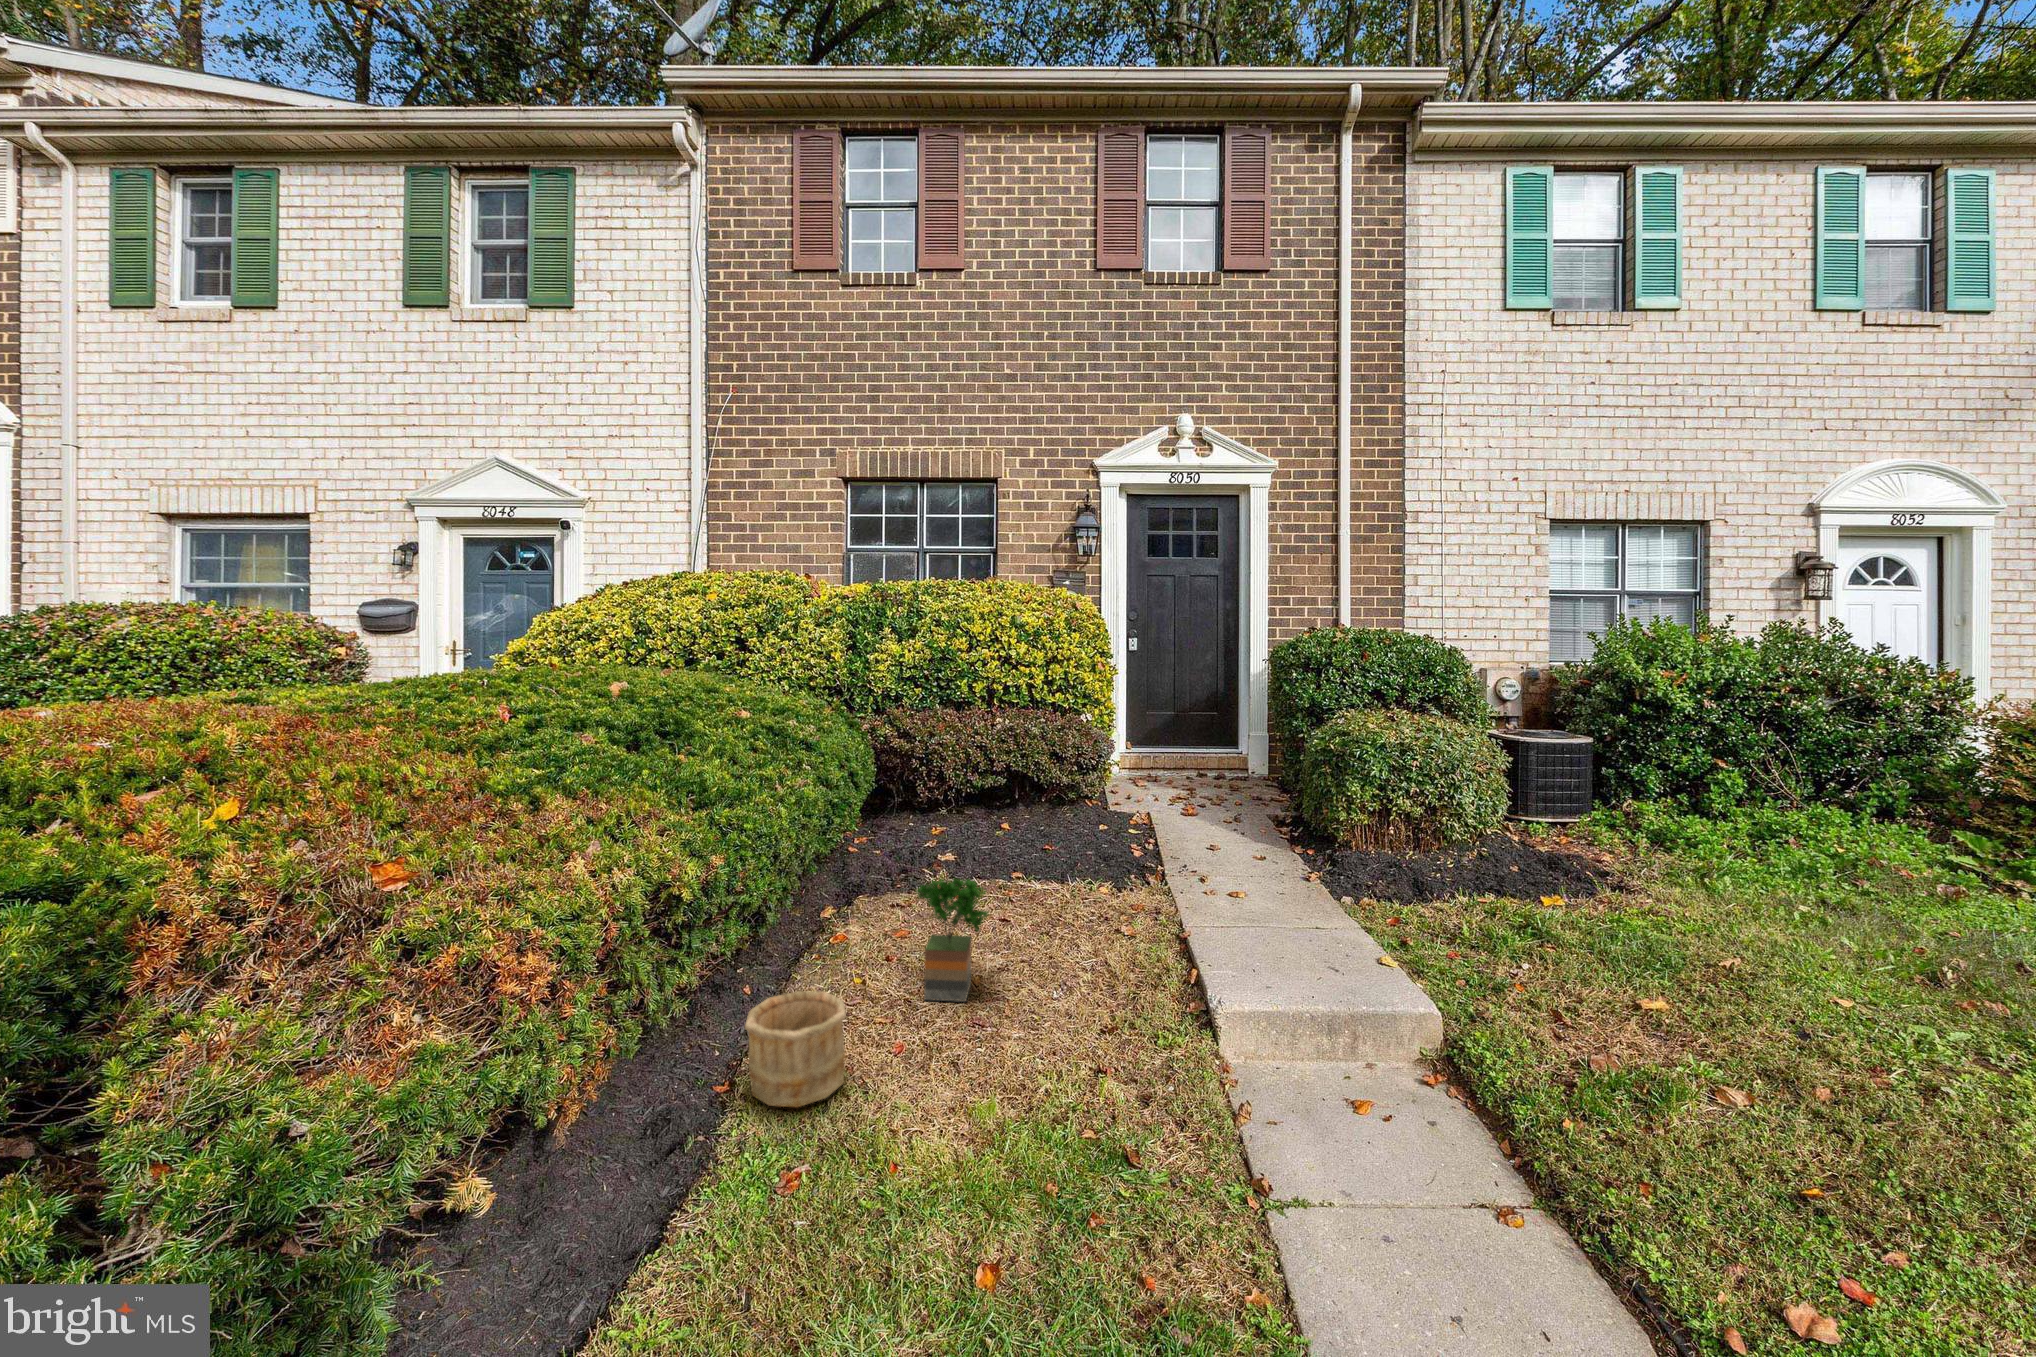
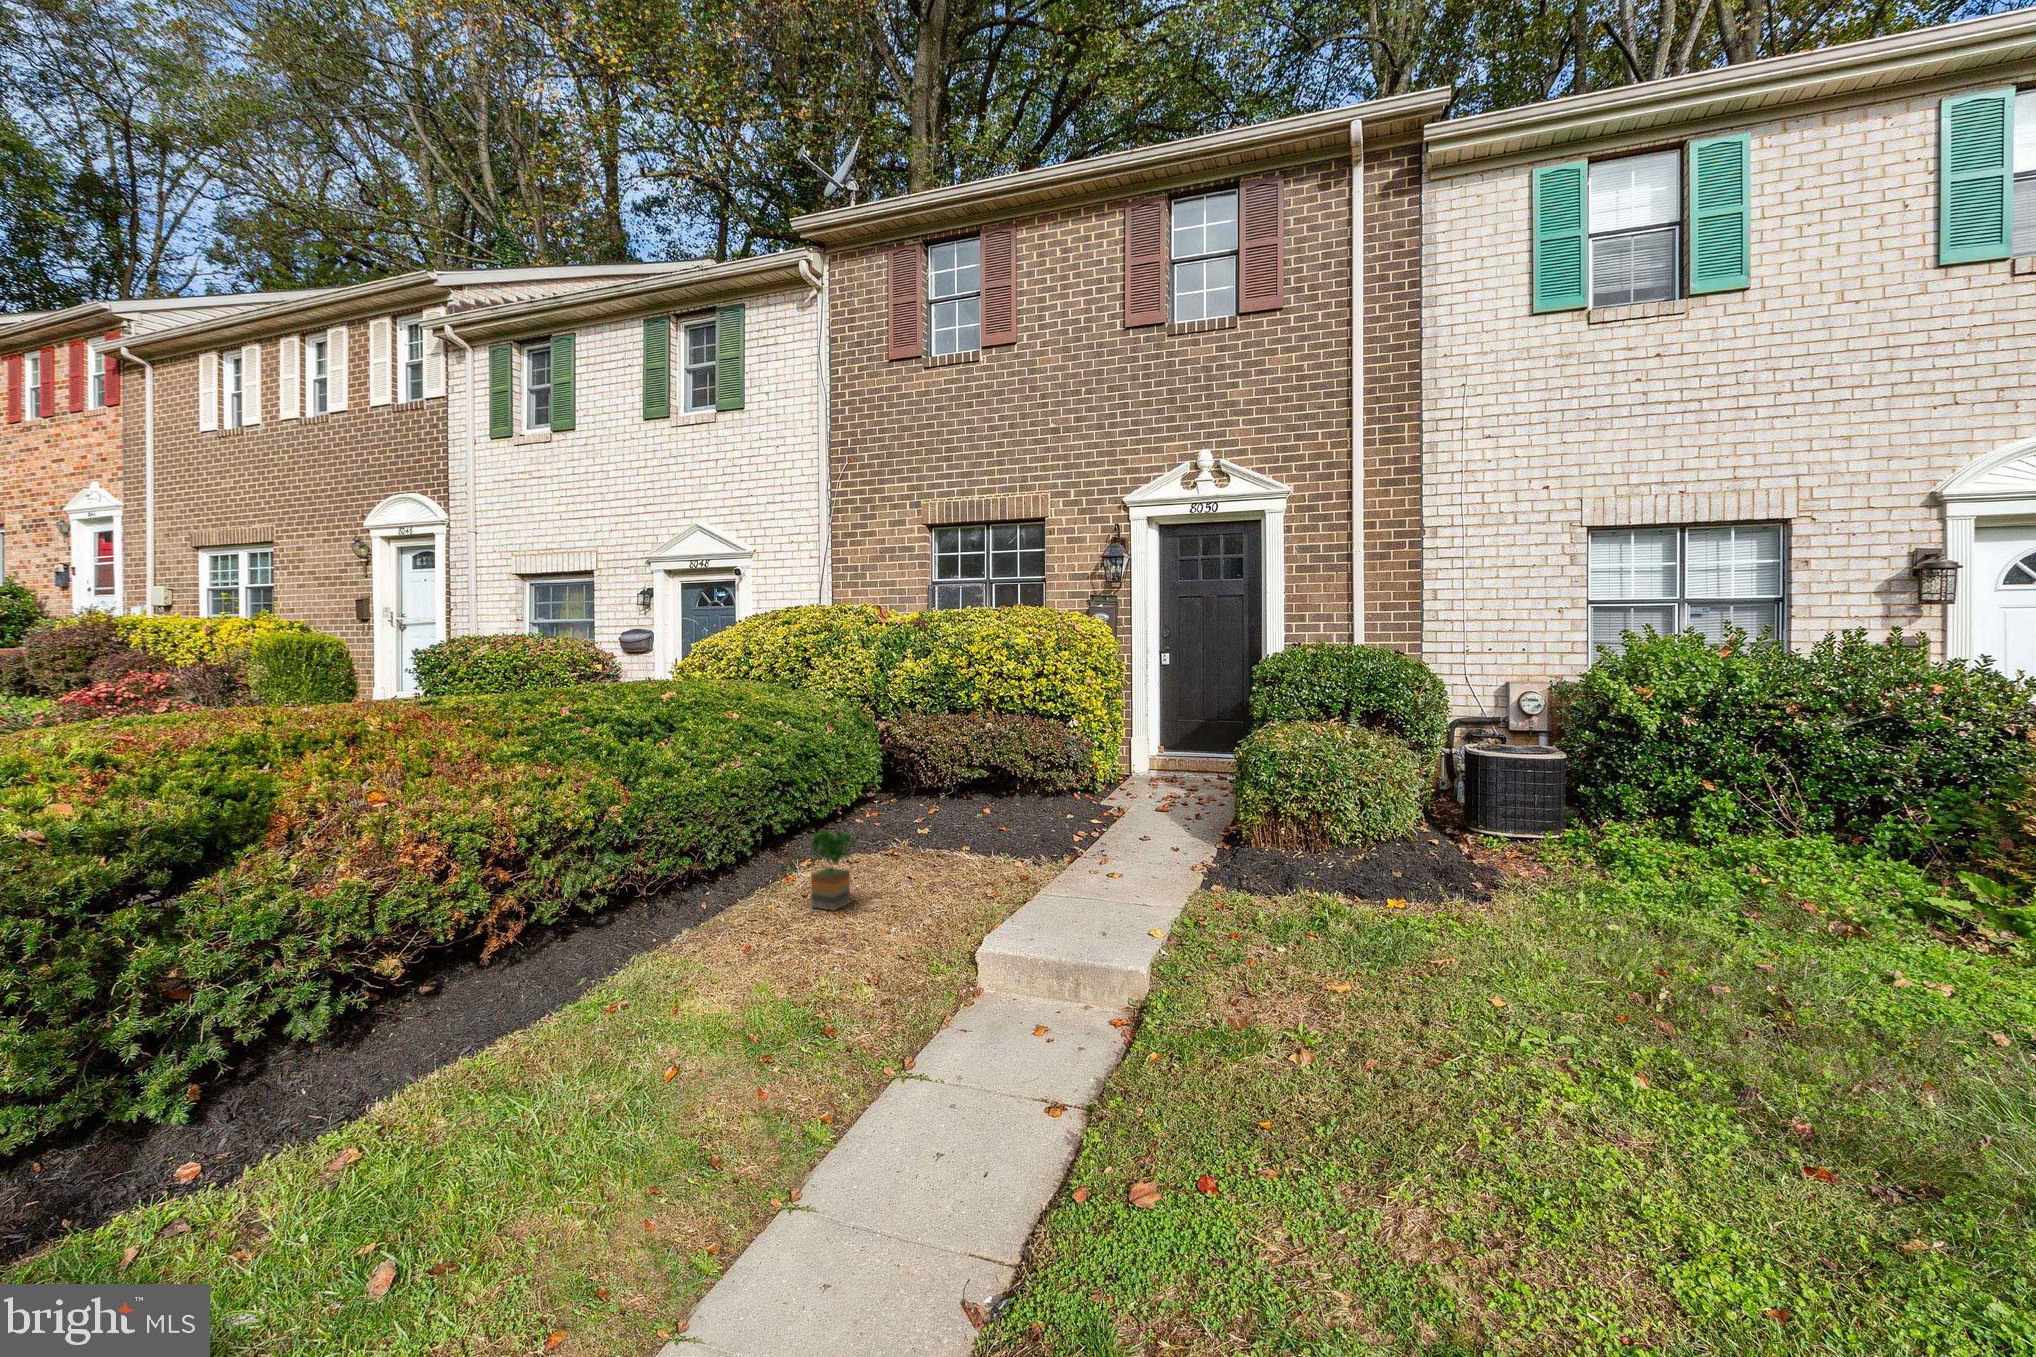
wooden bucket: present [745,991,846,1107] -> none [668,886,729,946]

